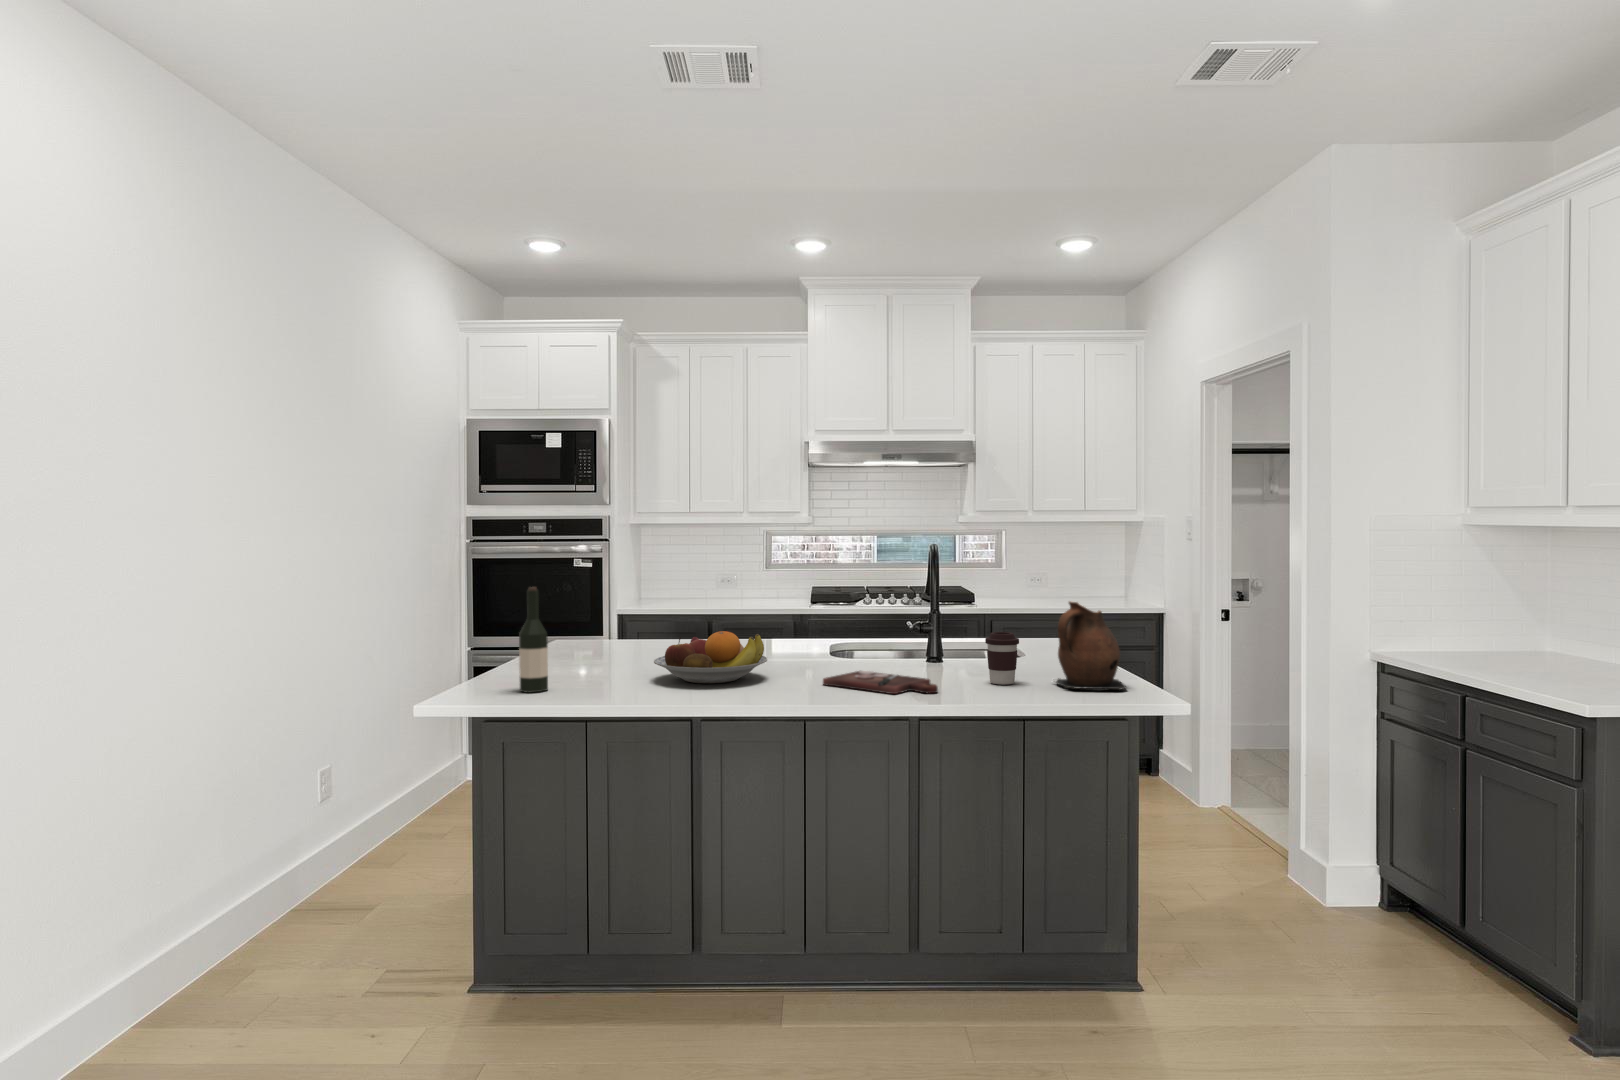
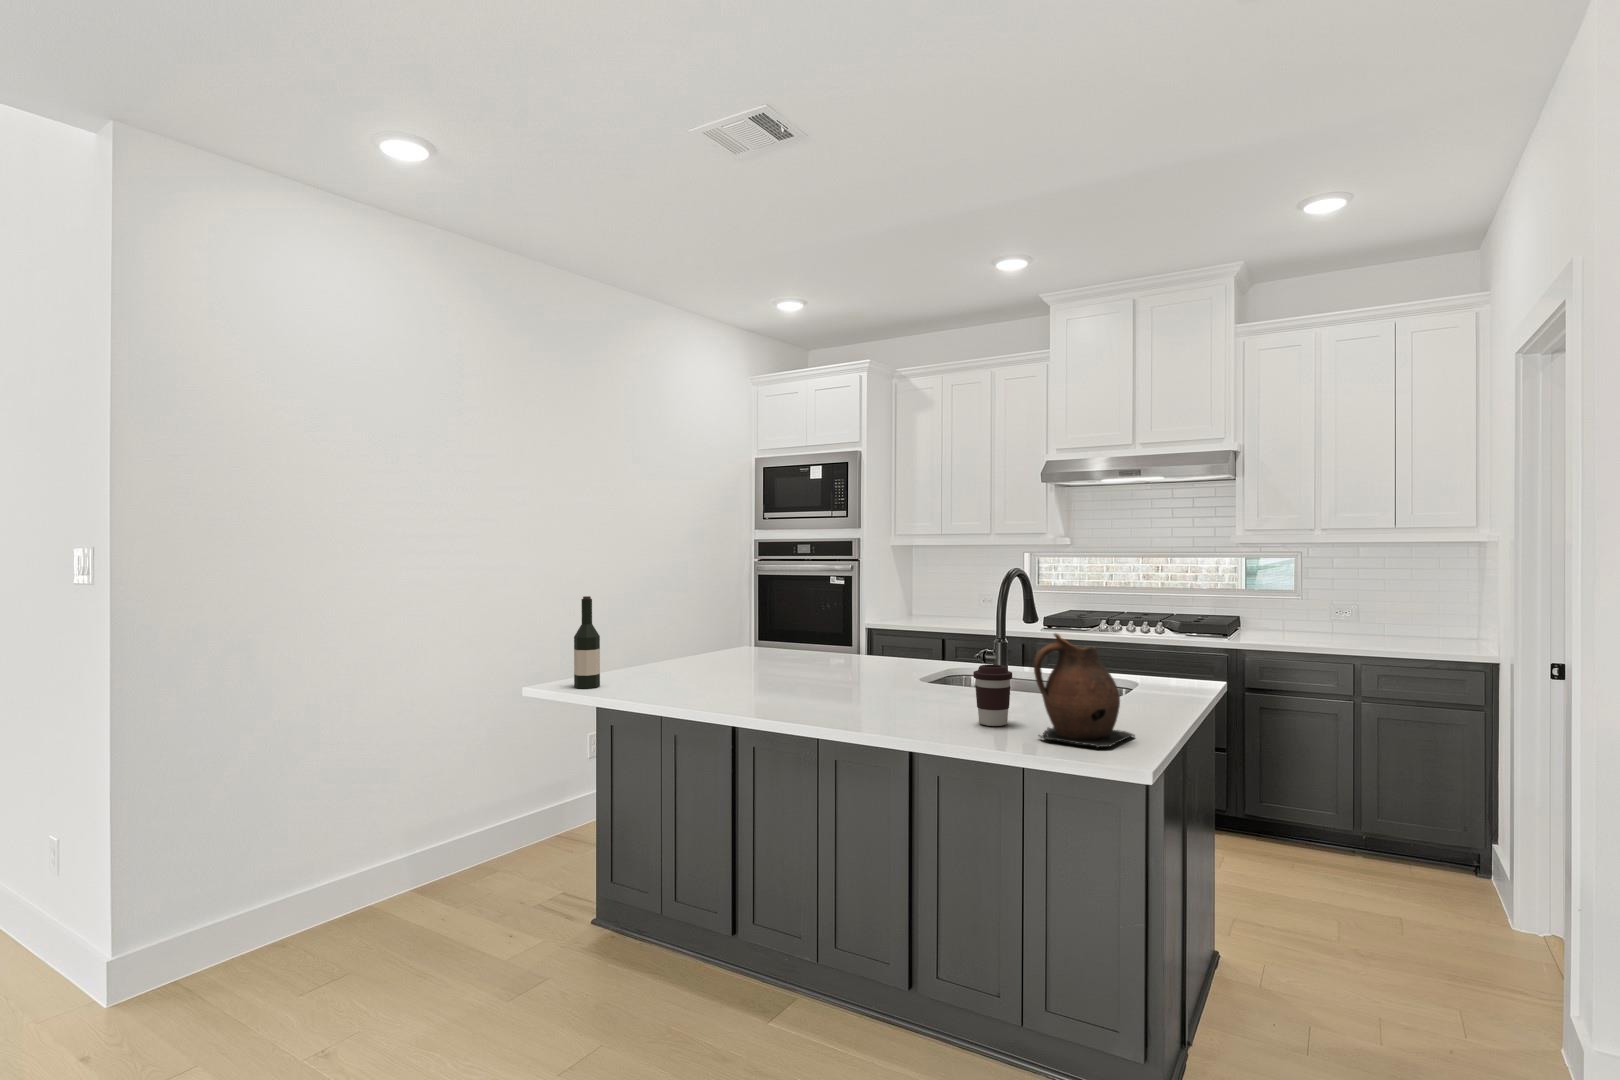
fruit bowl: present [654,631,767,683] -> none [686,646,795,695]
cutting board: present [823,671,938,694] -> none [814,695,910,726]

